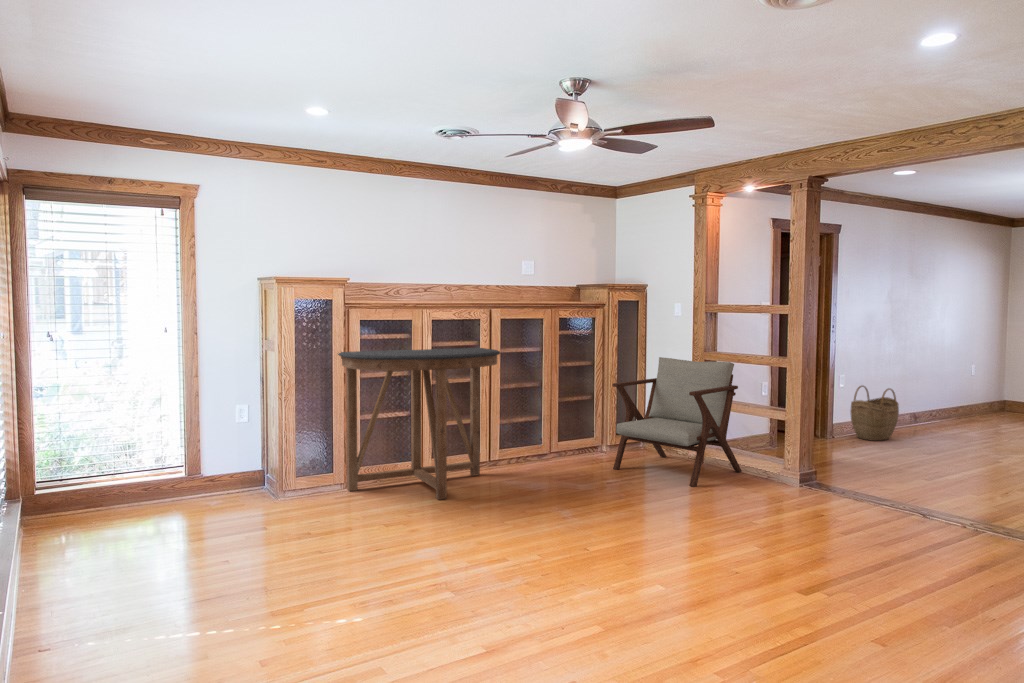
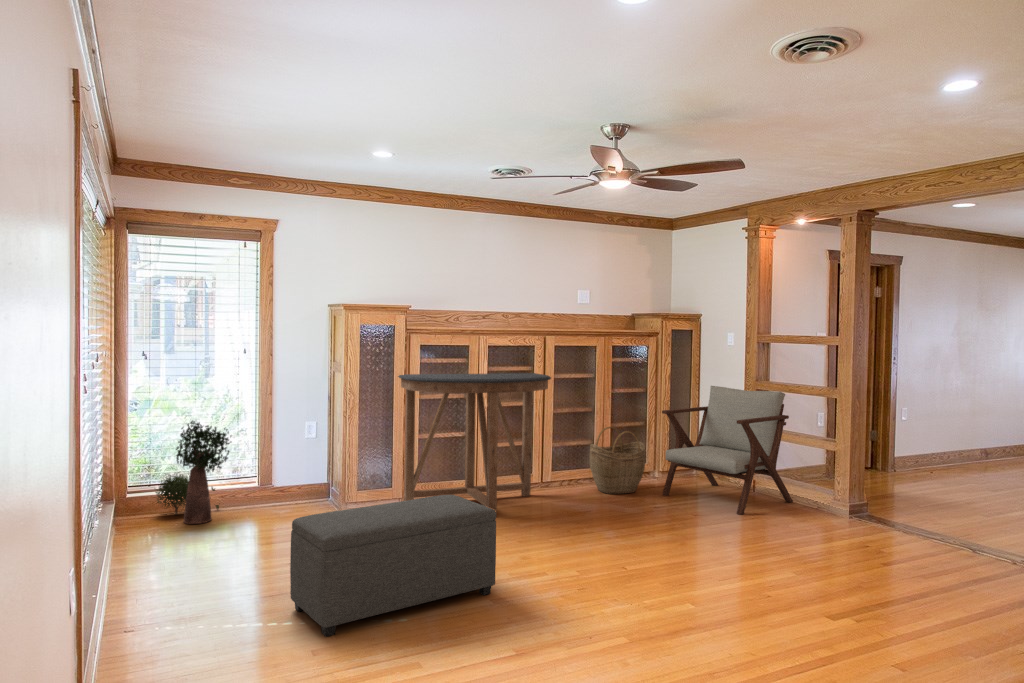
woven basket: present [850,386,899,441] -> present [589,427,645,494]
potted plant: none [65,407,154,521] -> present [156,421,231,524]
ottoman: none [224,481,453,649] -> present [290,495,496,637]

